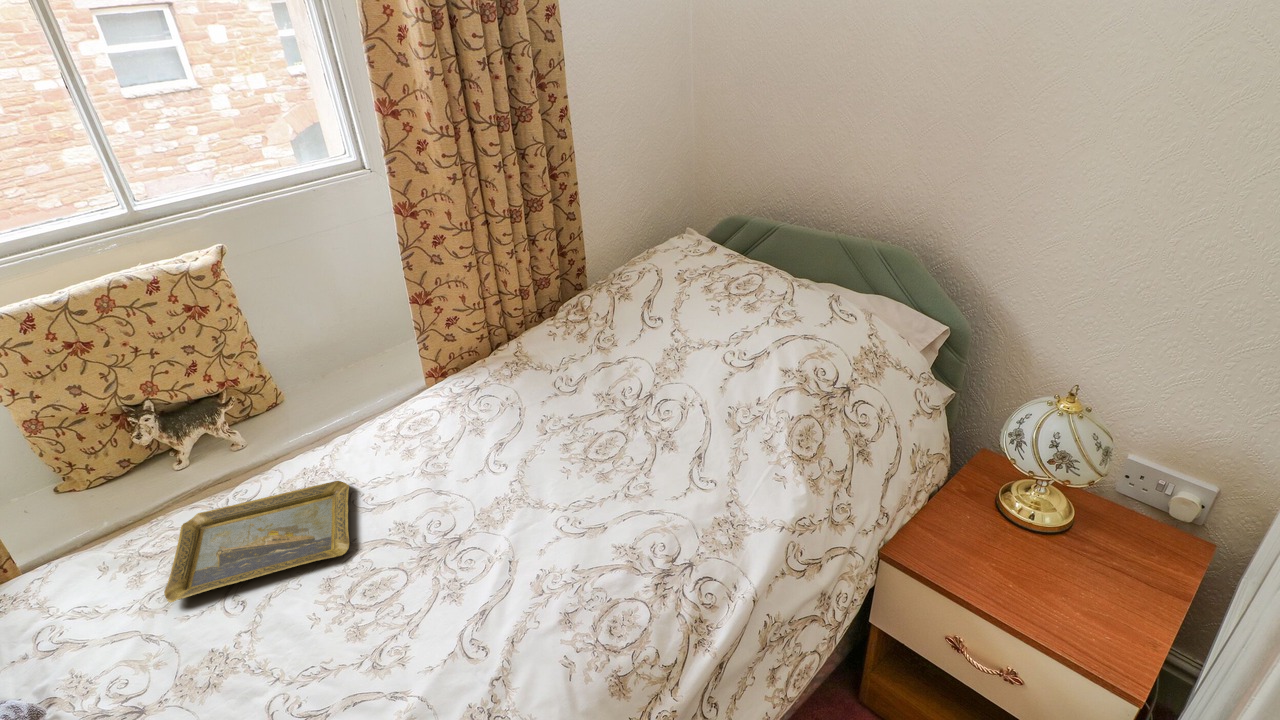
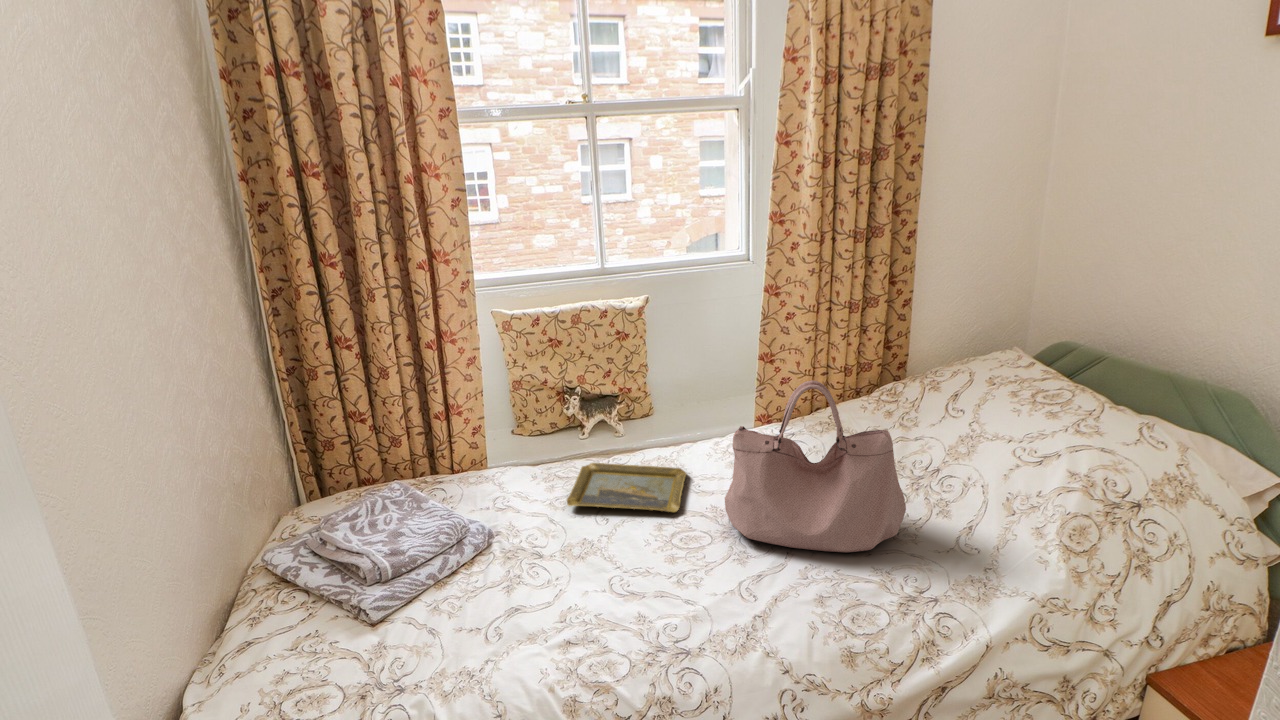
handbag: none [400,339,634,563] -> present [725,380,906,552]

